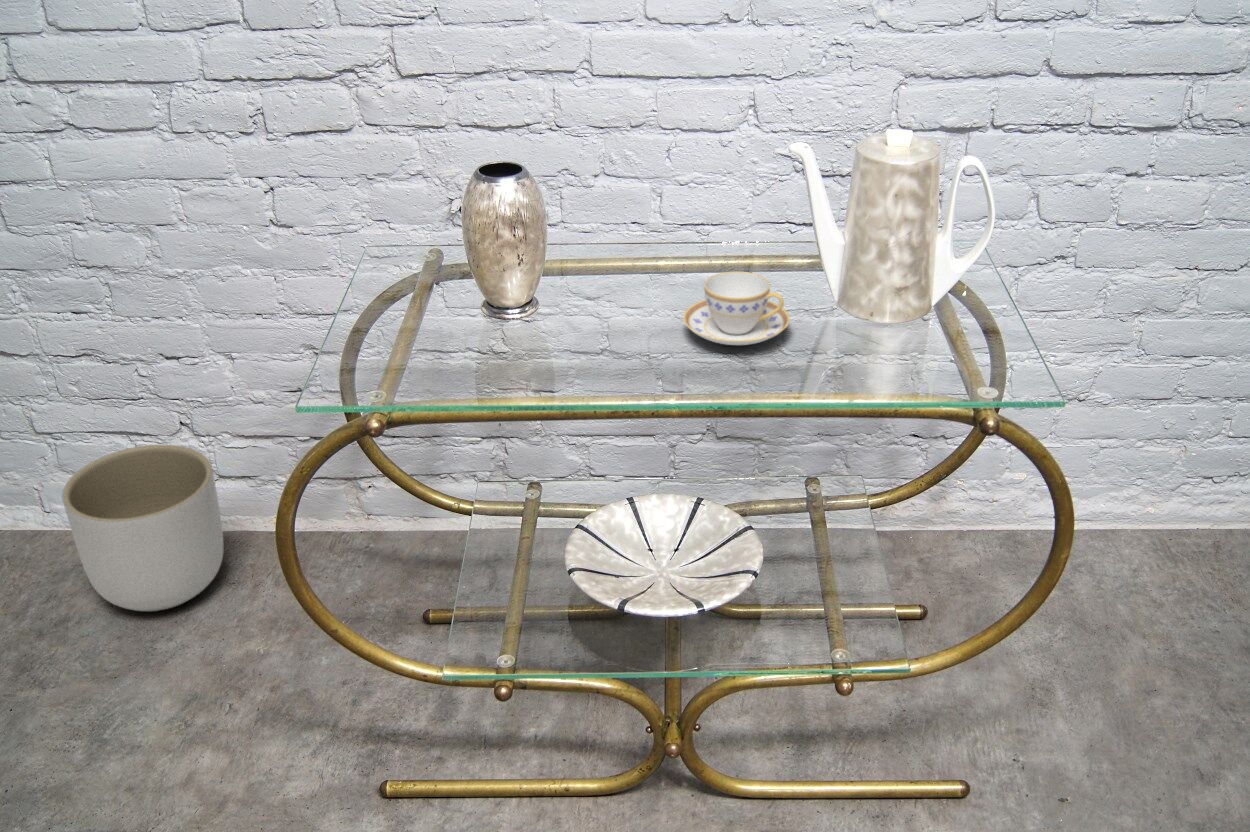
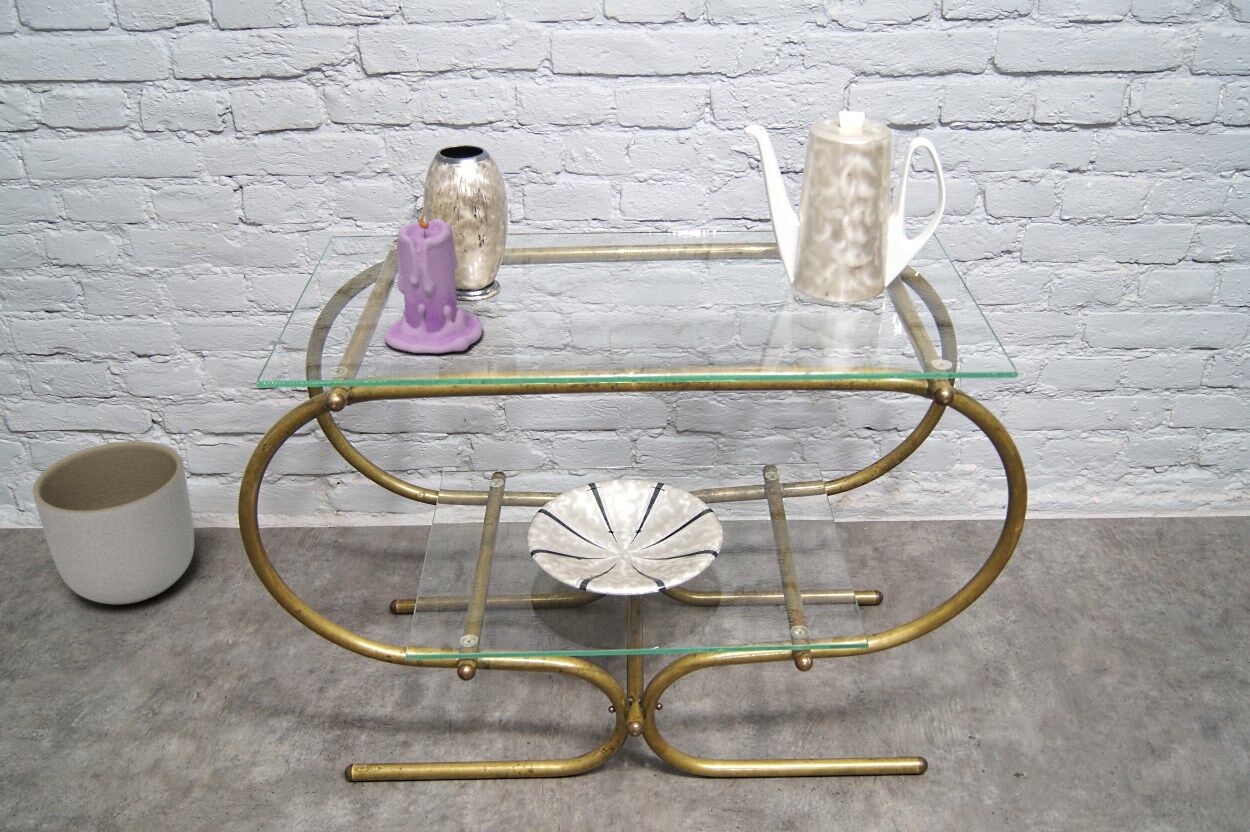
candle: none [422,229,522,376] -> present [384,208,482,353]
teacup: present [683,271,789,345] -> none [642,253,747,323]

